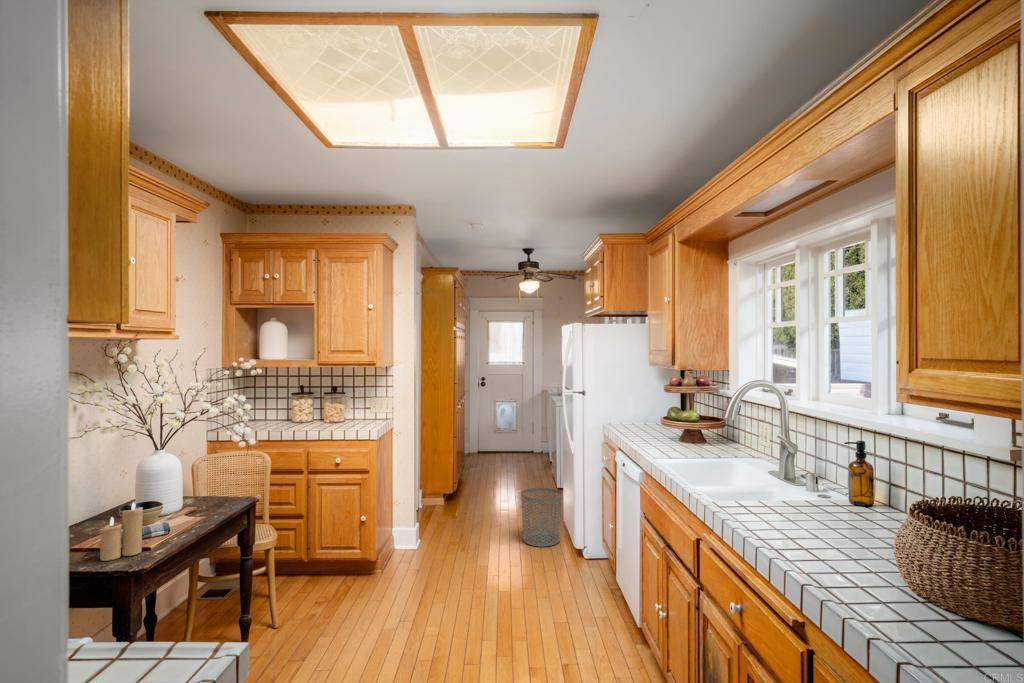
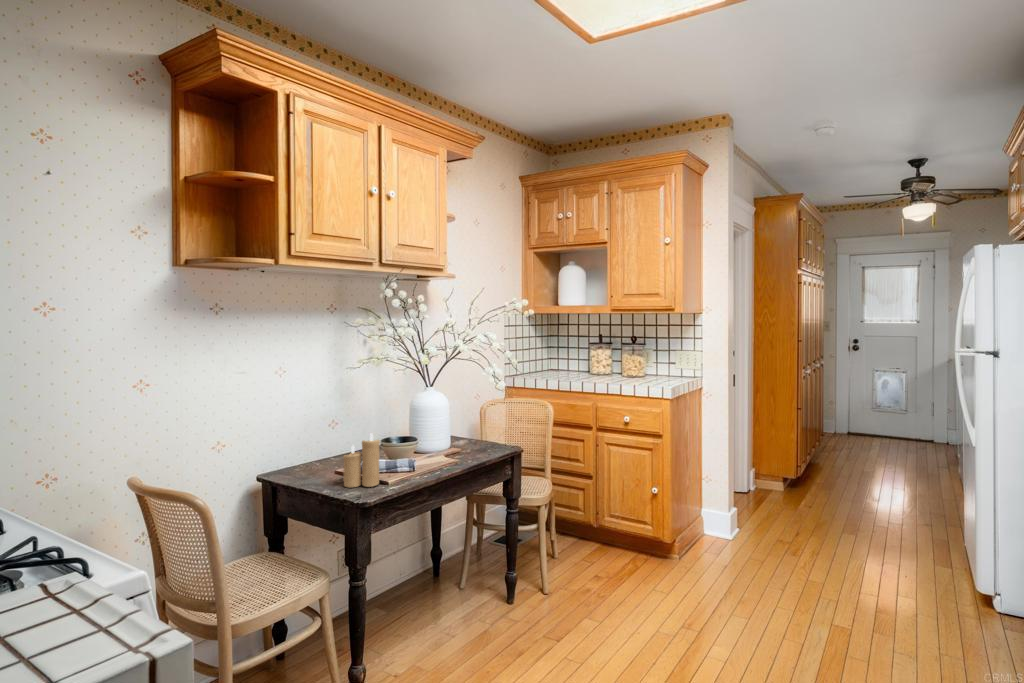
waste bin: present [521,487,562,547] -> none [900,497,983,594]

